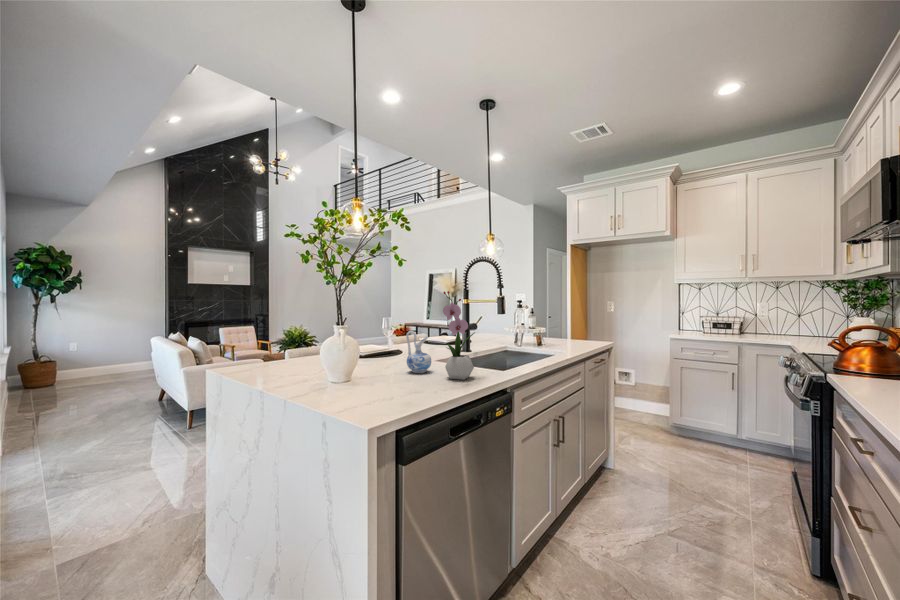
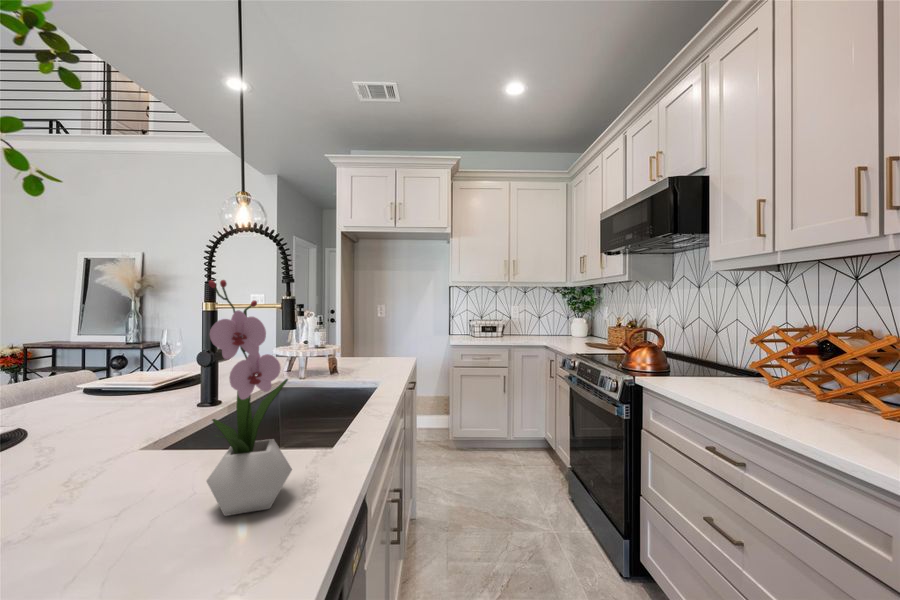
ceramic pitcher: present [406,331,431,373] -> none [54,395,149,519]

